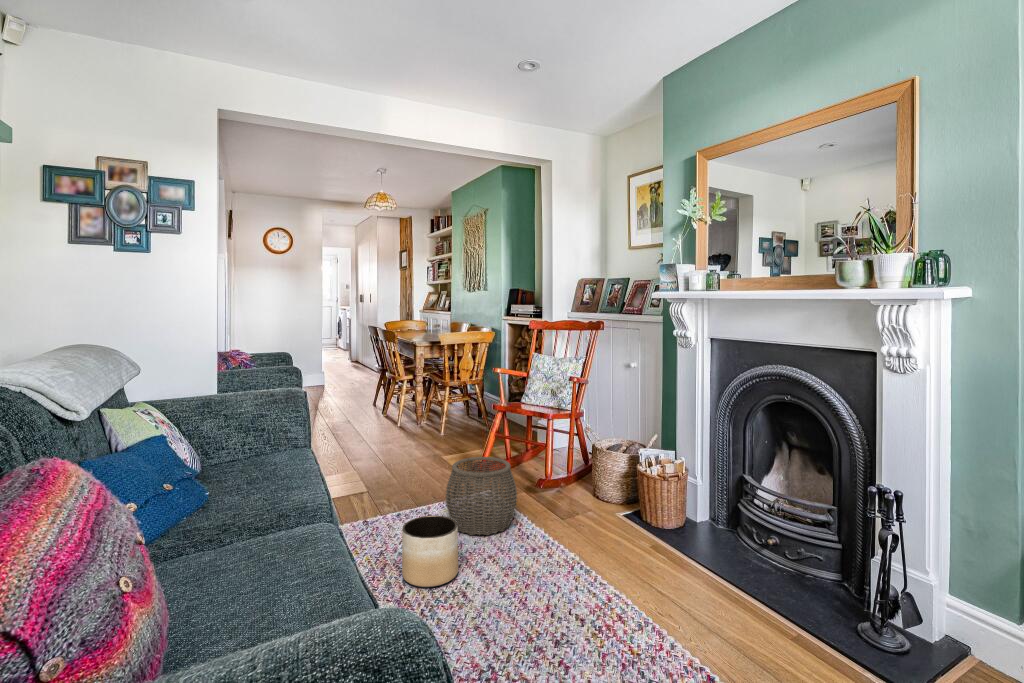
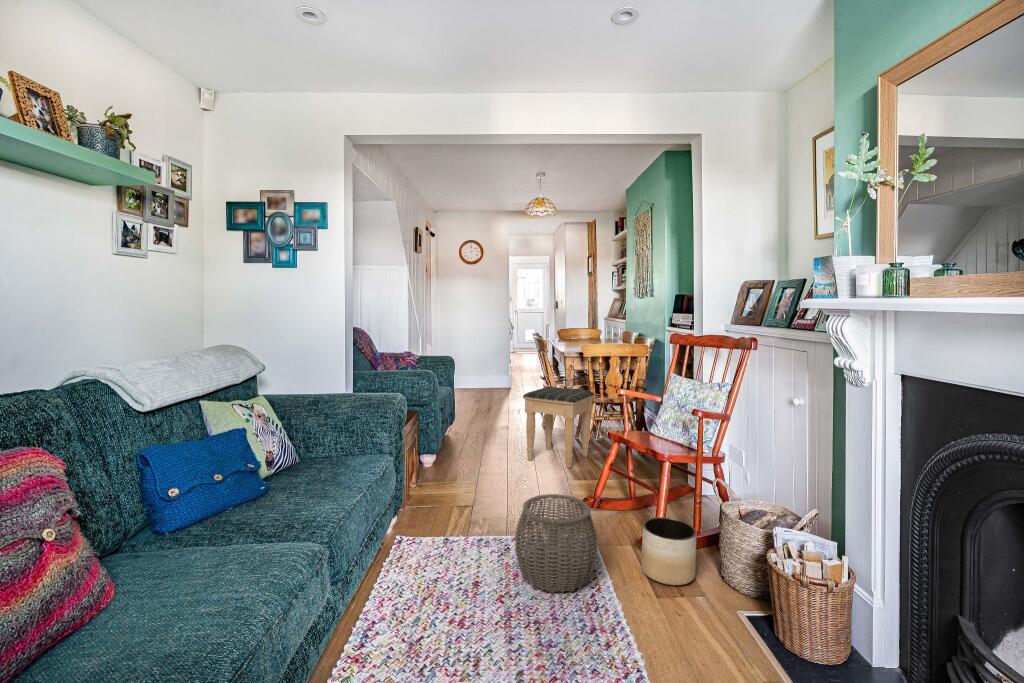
footstool: none [391,376,455,449] -> present [523,387,595,468]
planter: present [402,515,458,587] -> present [641,517,696,586]

